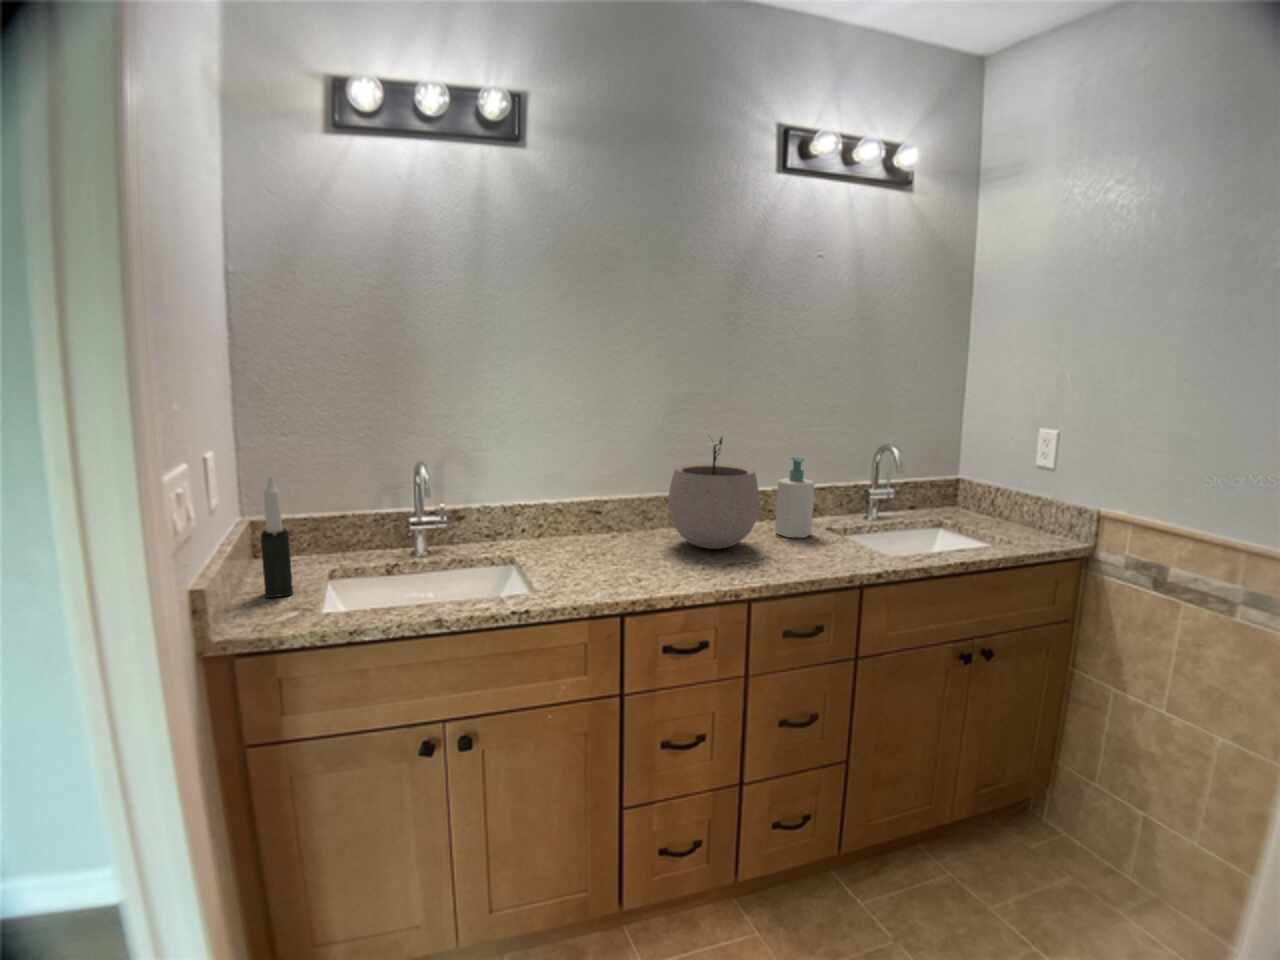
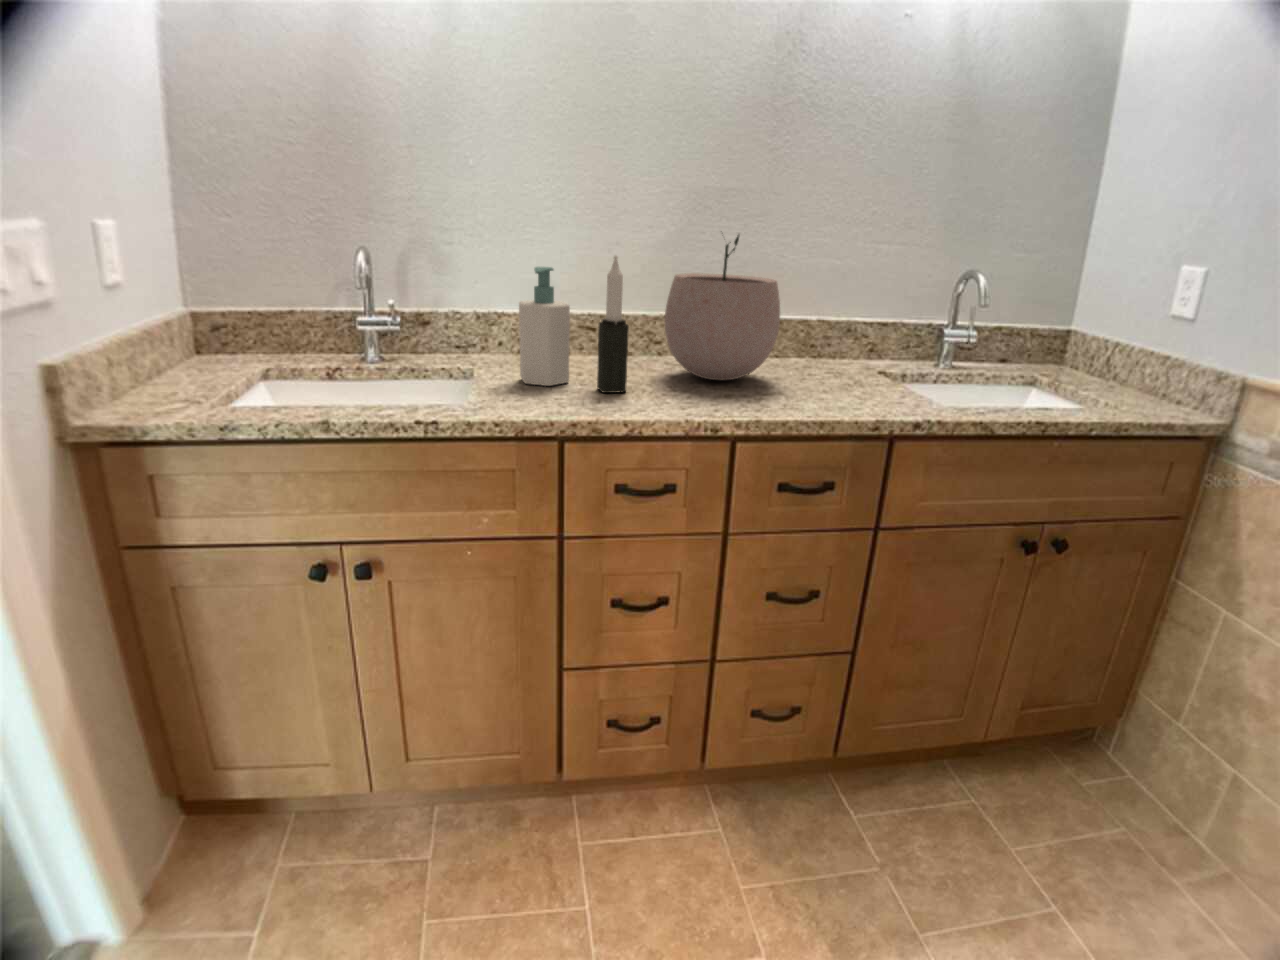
soap bottle: present [775,457,814,538] -> present [519,267,570,386]
candle: present [261,476,293,598] -> present [597,256,629,393]

